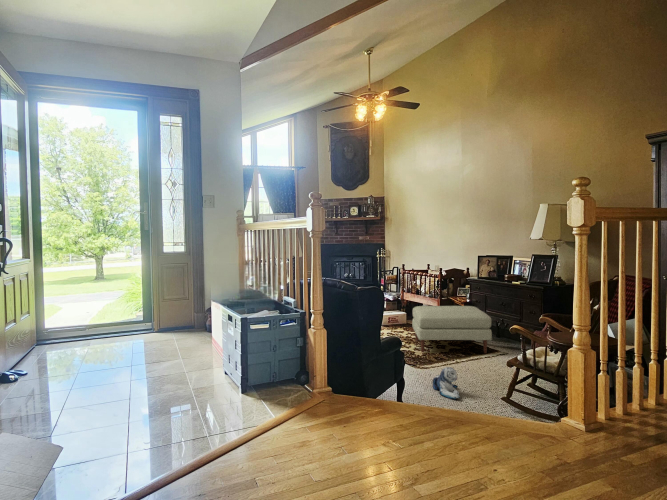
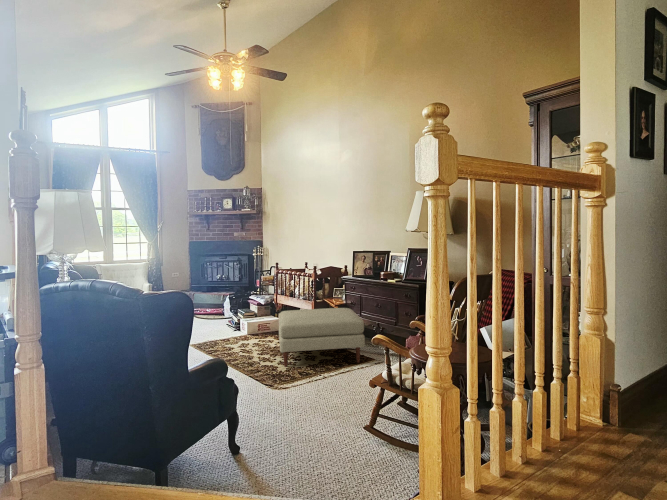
plush toy: present [433,367,460,399] -> none [281,391,314,435]

